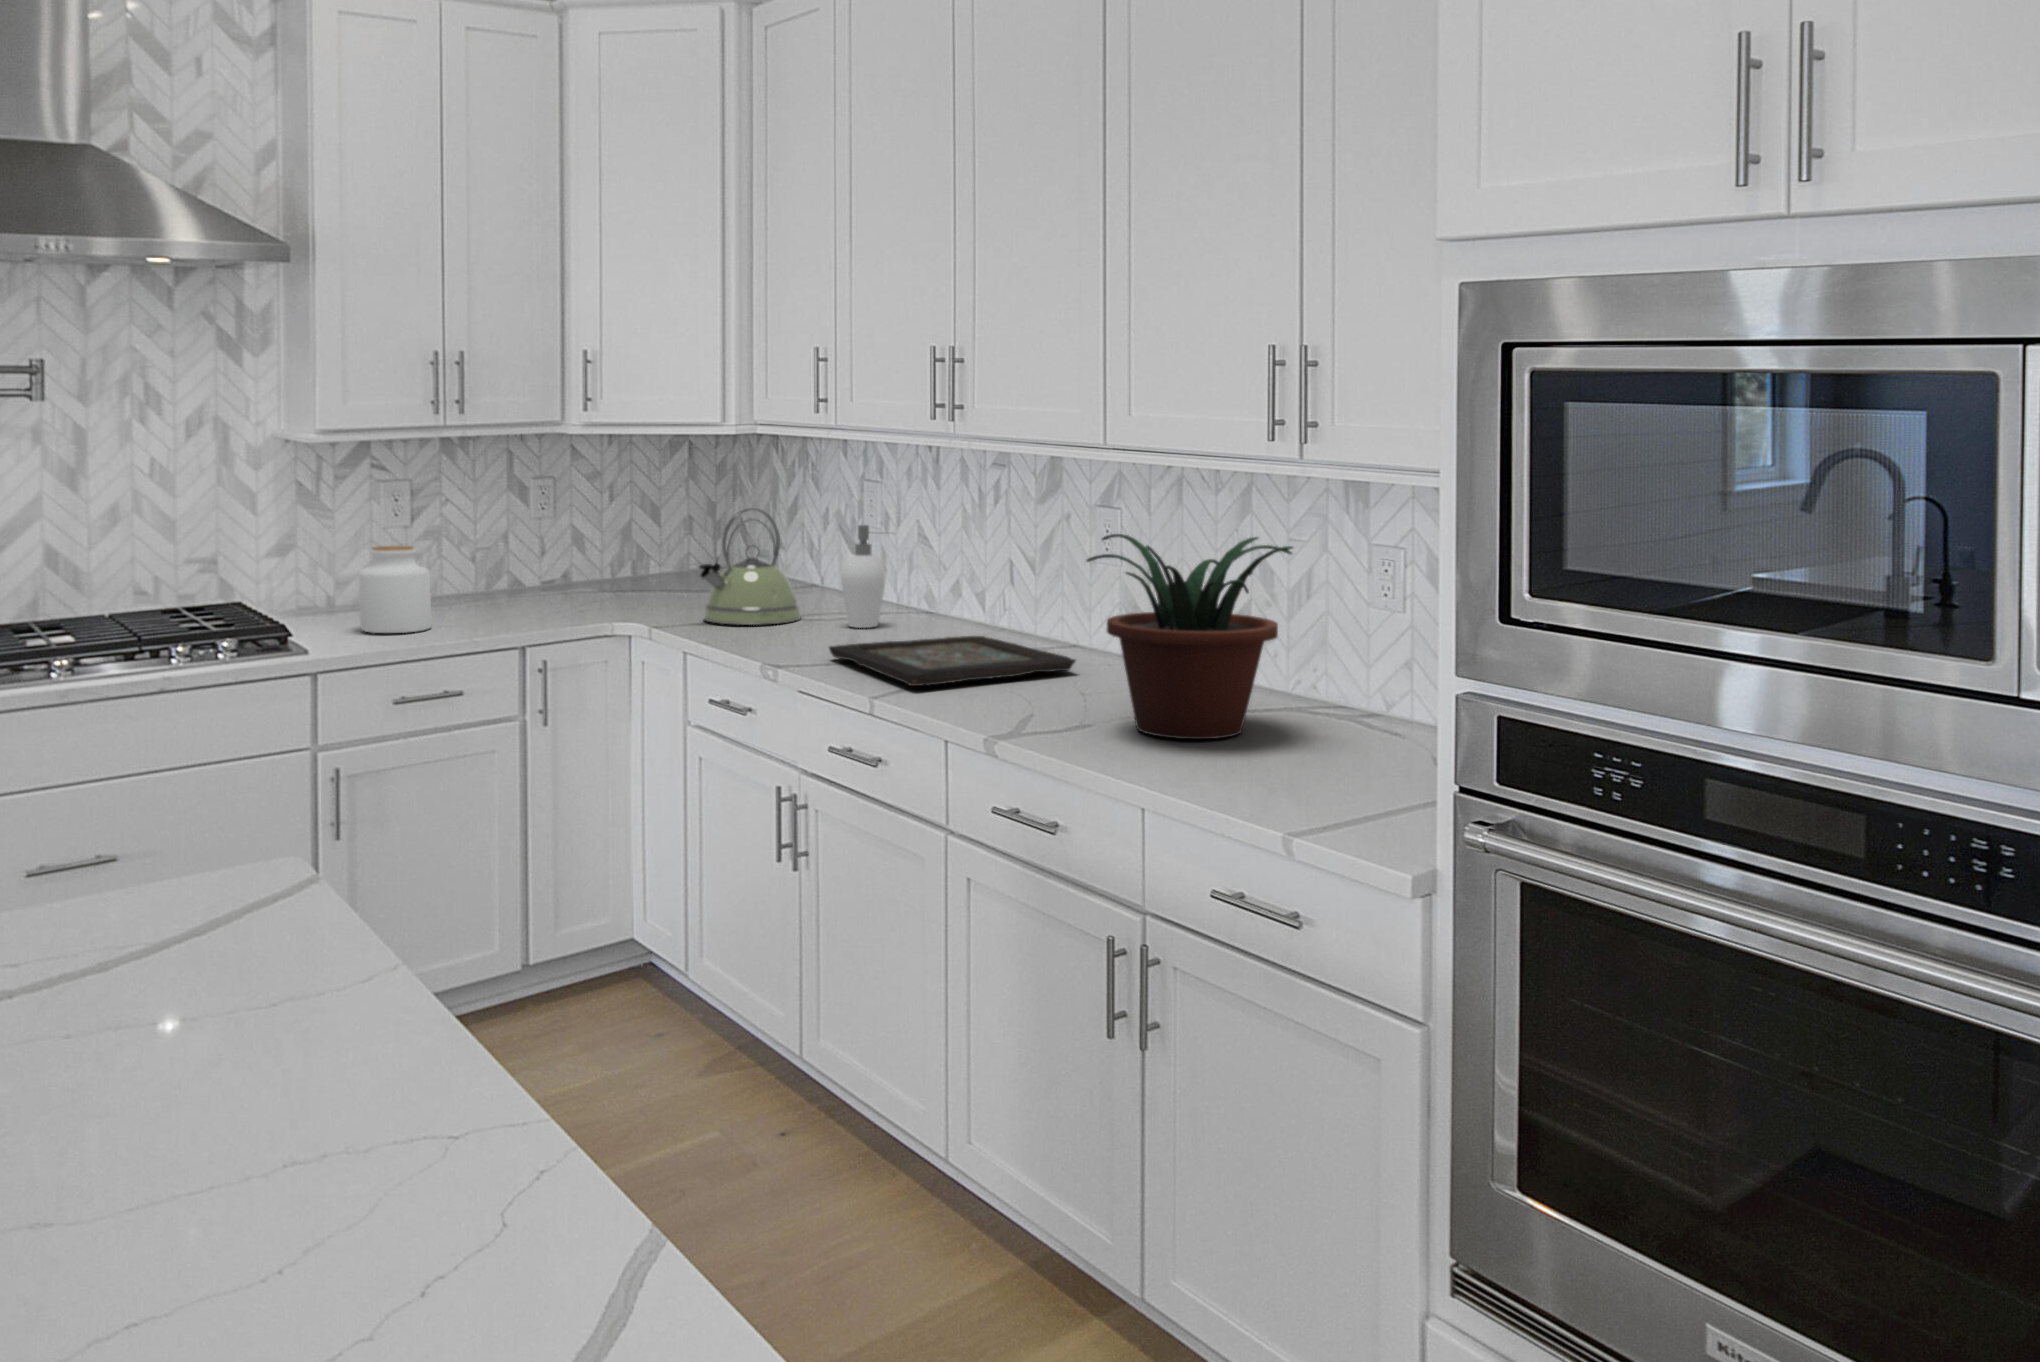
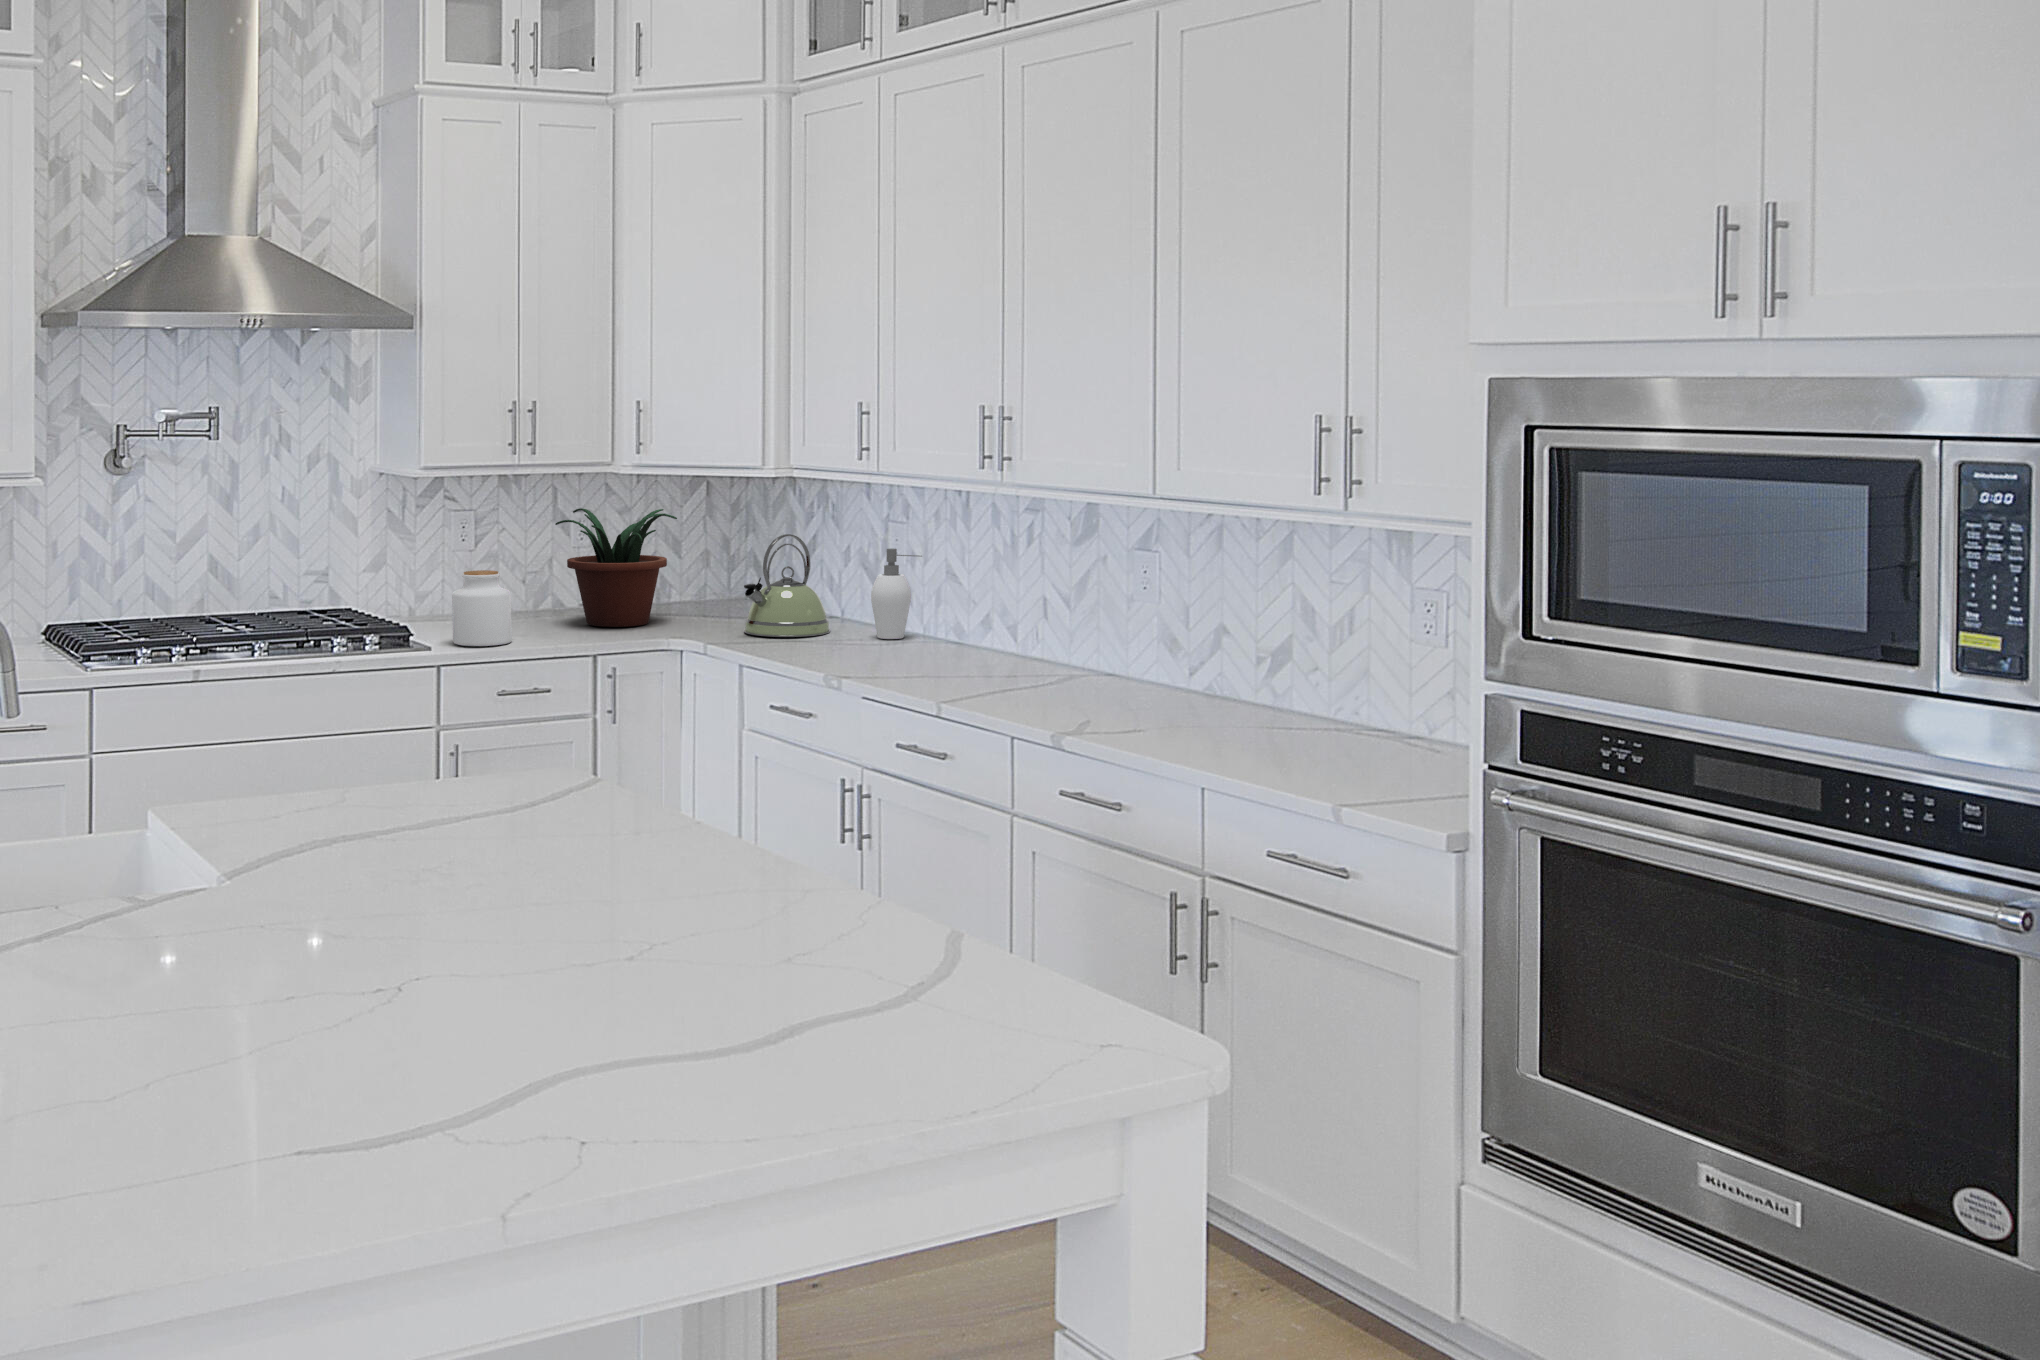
potted plant: present [1087,534,1293,739] -> present [555,508,677,627]
decorative tray: present [829,636,1076,686] -> none [879,646,1104,689]

